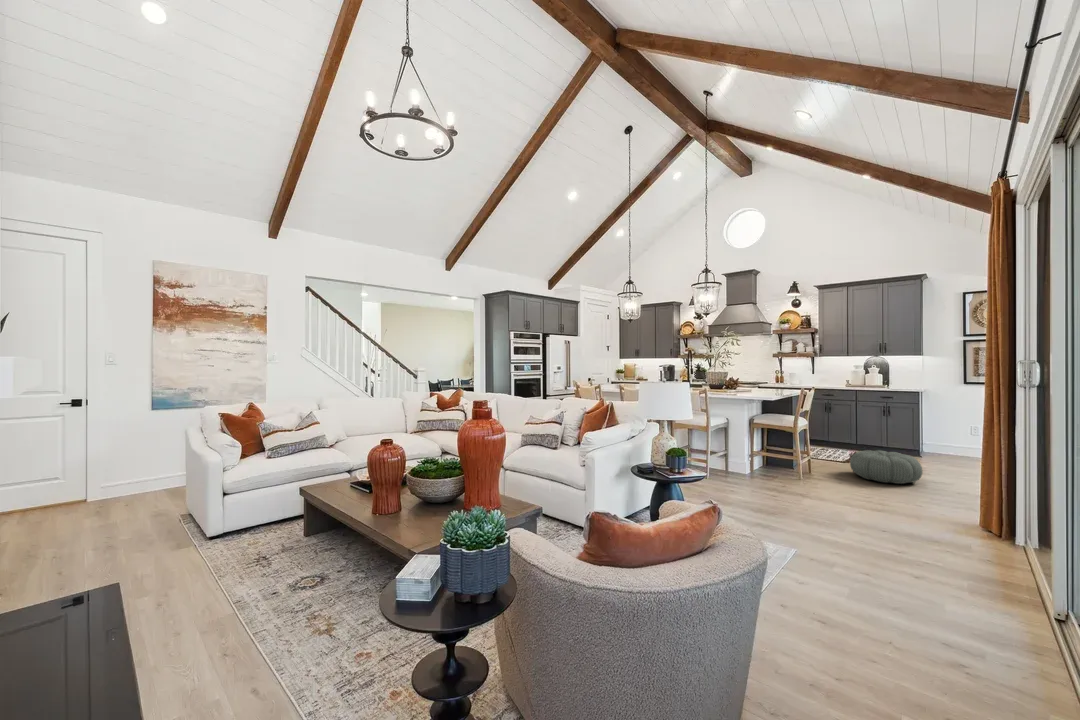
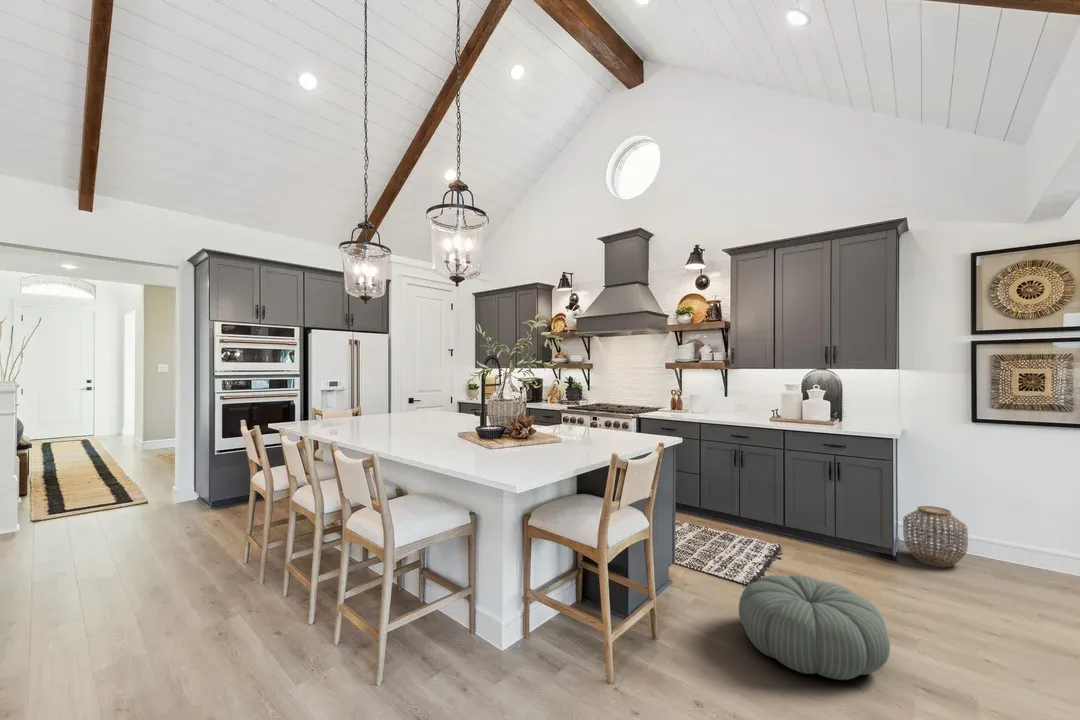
woven basket: none [925,429,961,459] -> present [903,506,968,567]

